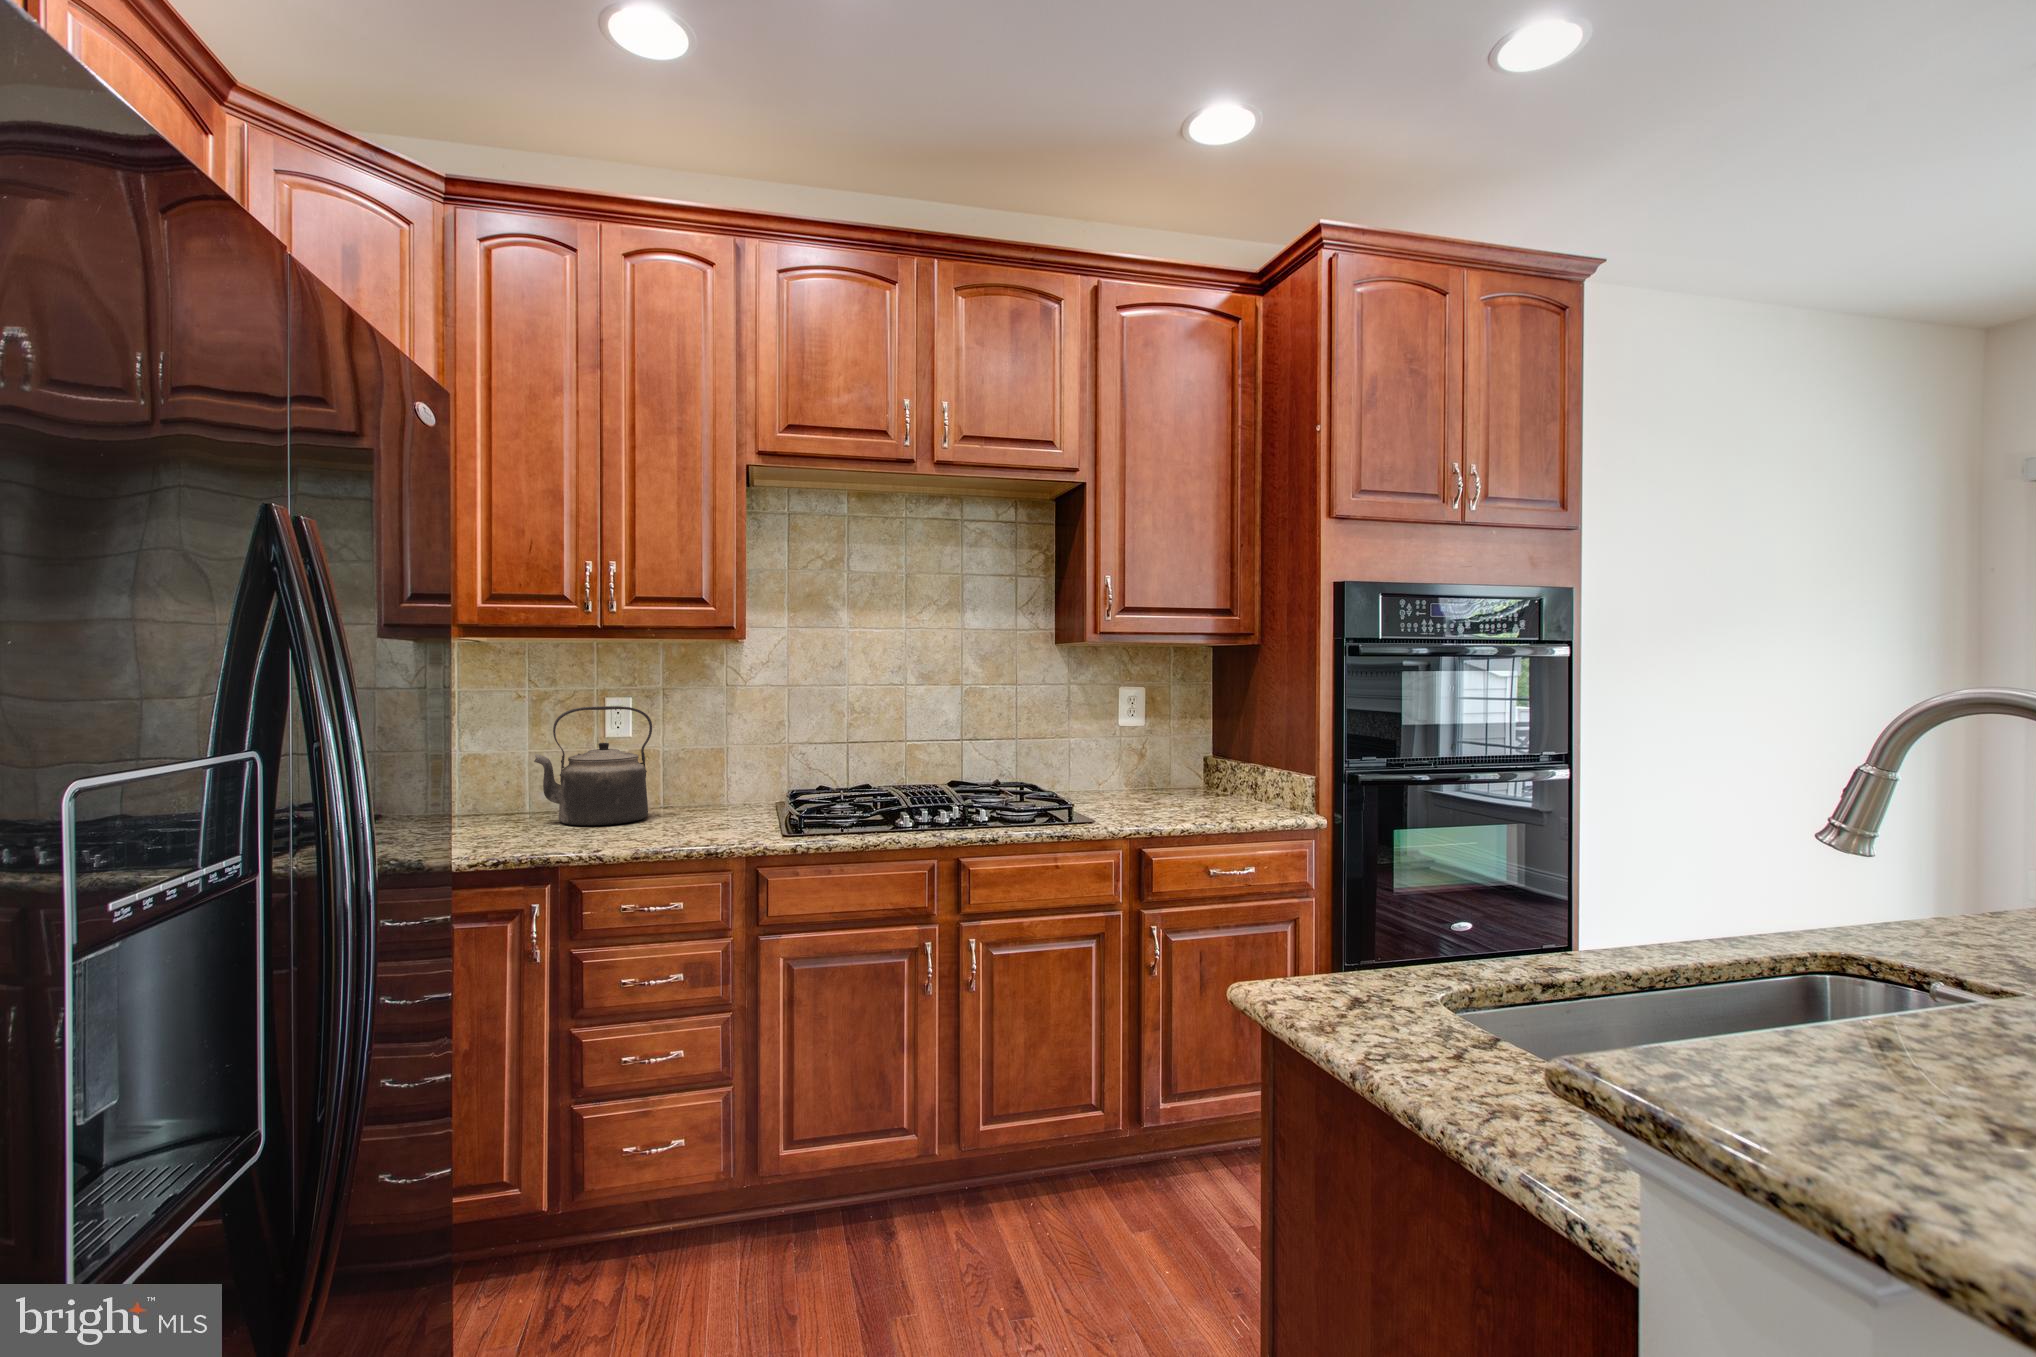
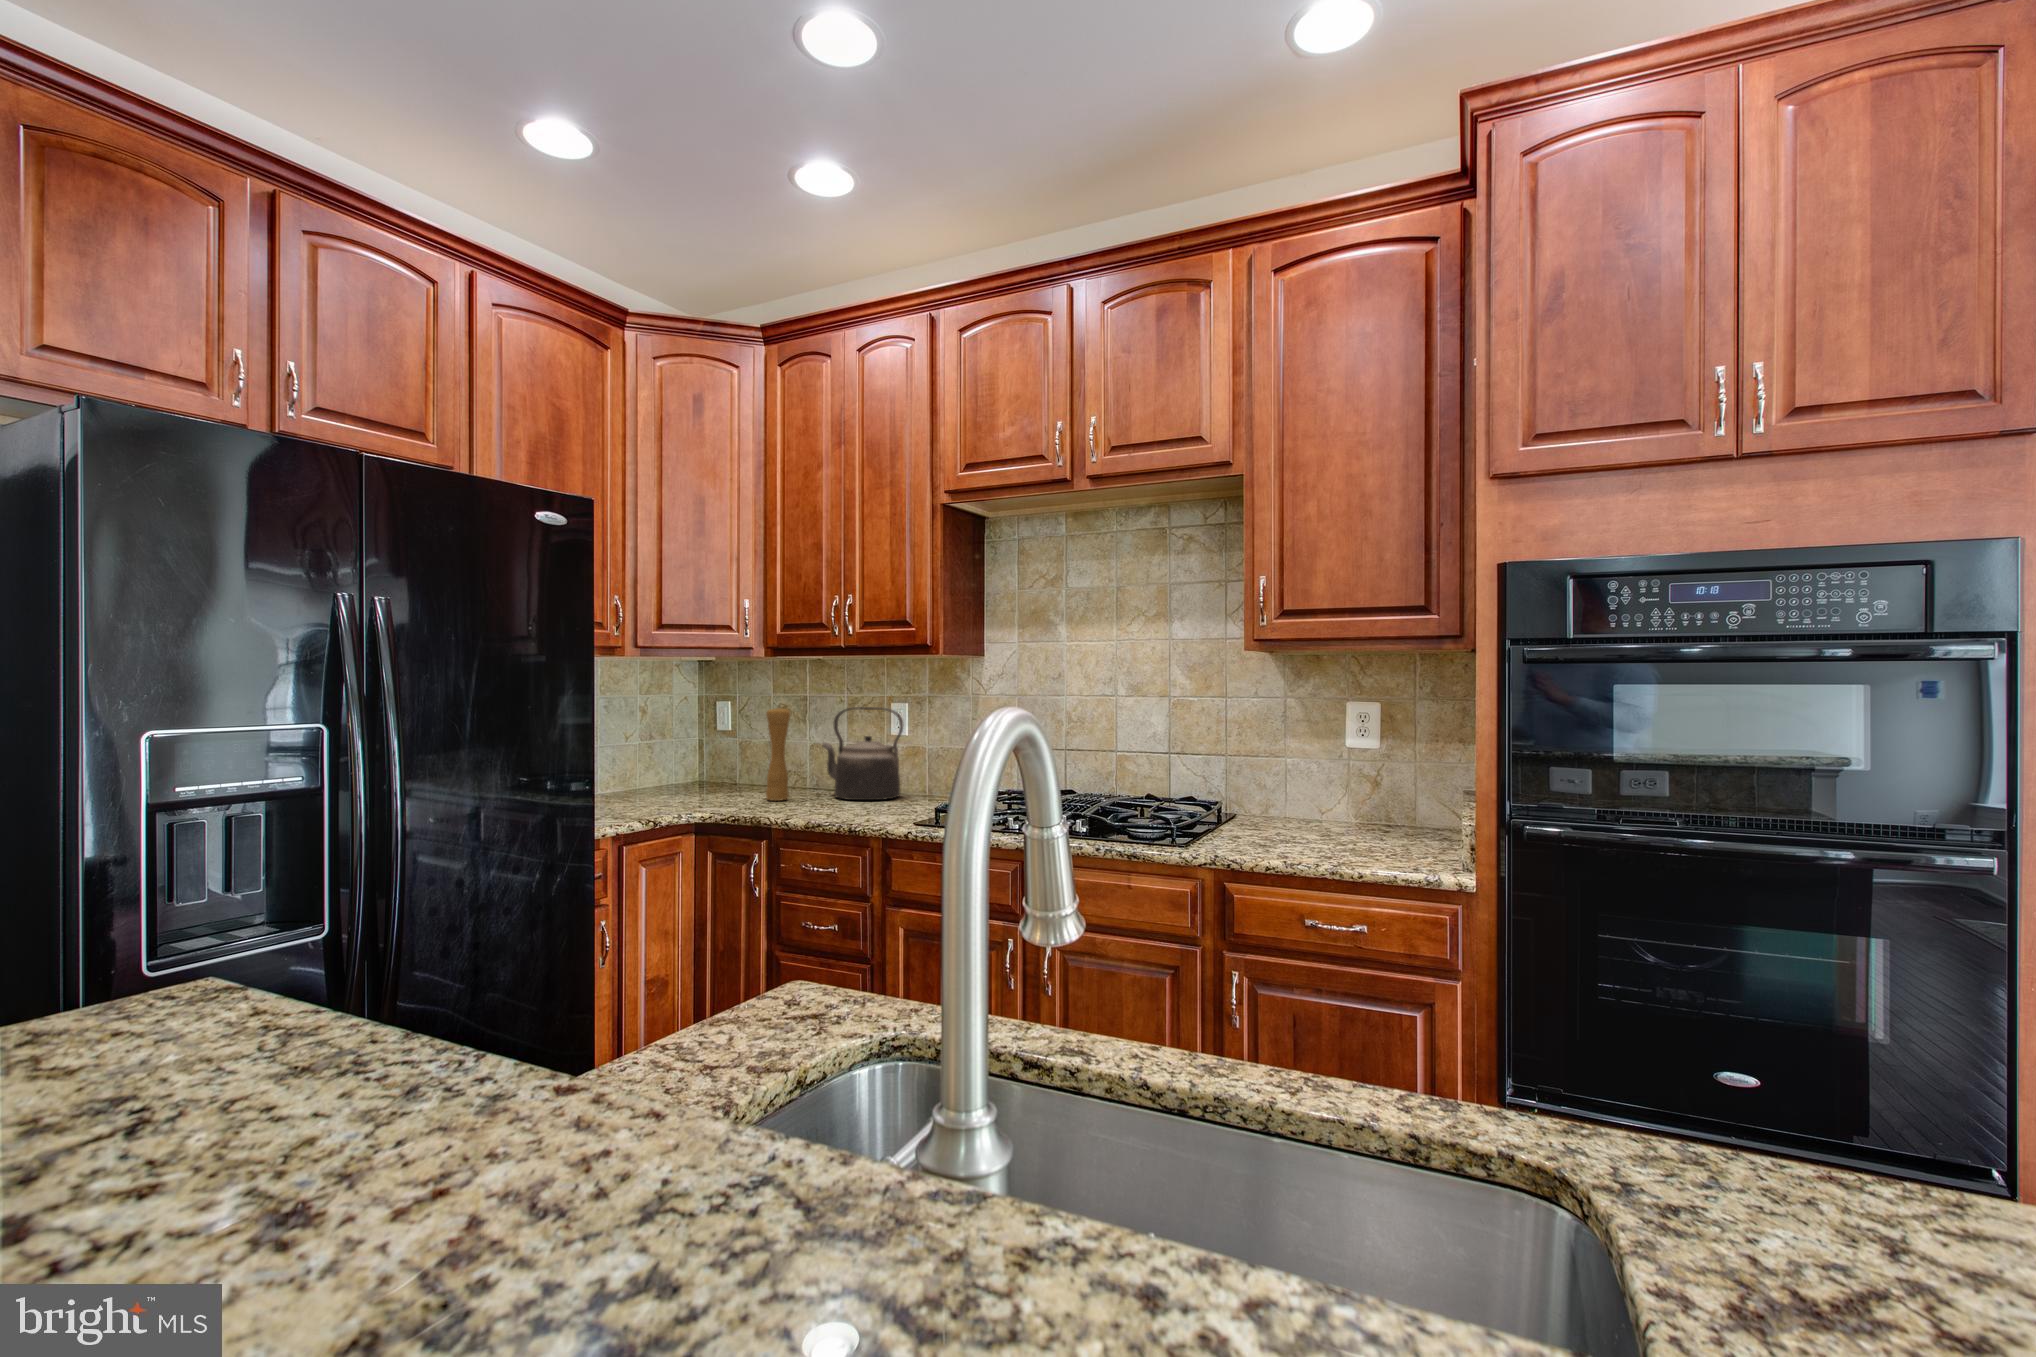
pepper mill: none [486,711,522,839] -> present [766,707,791,801]

